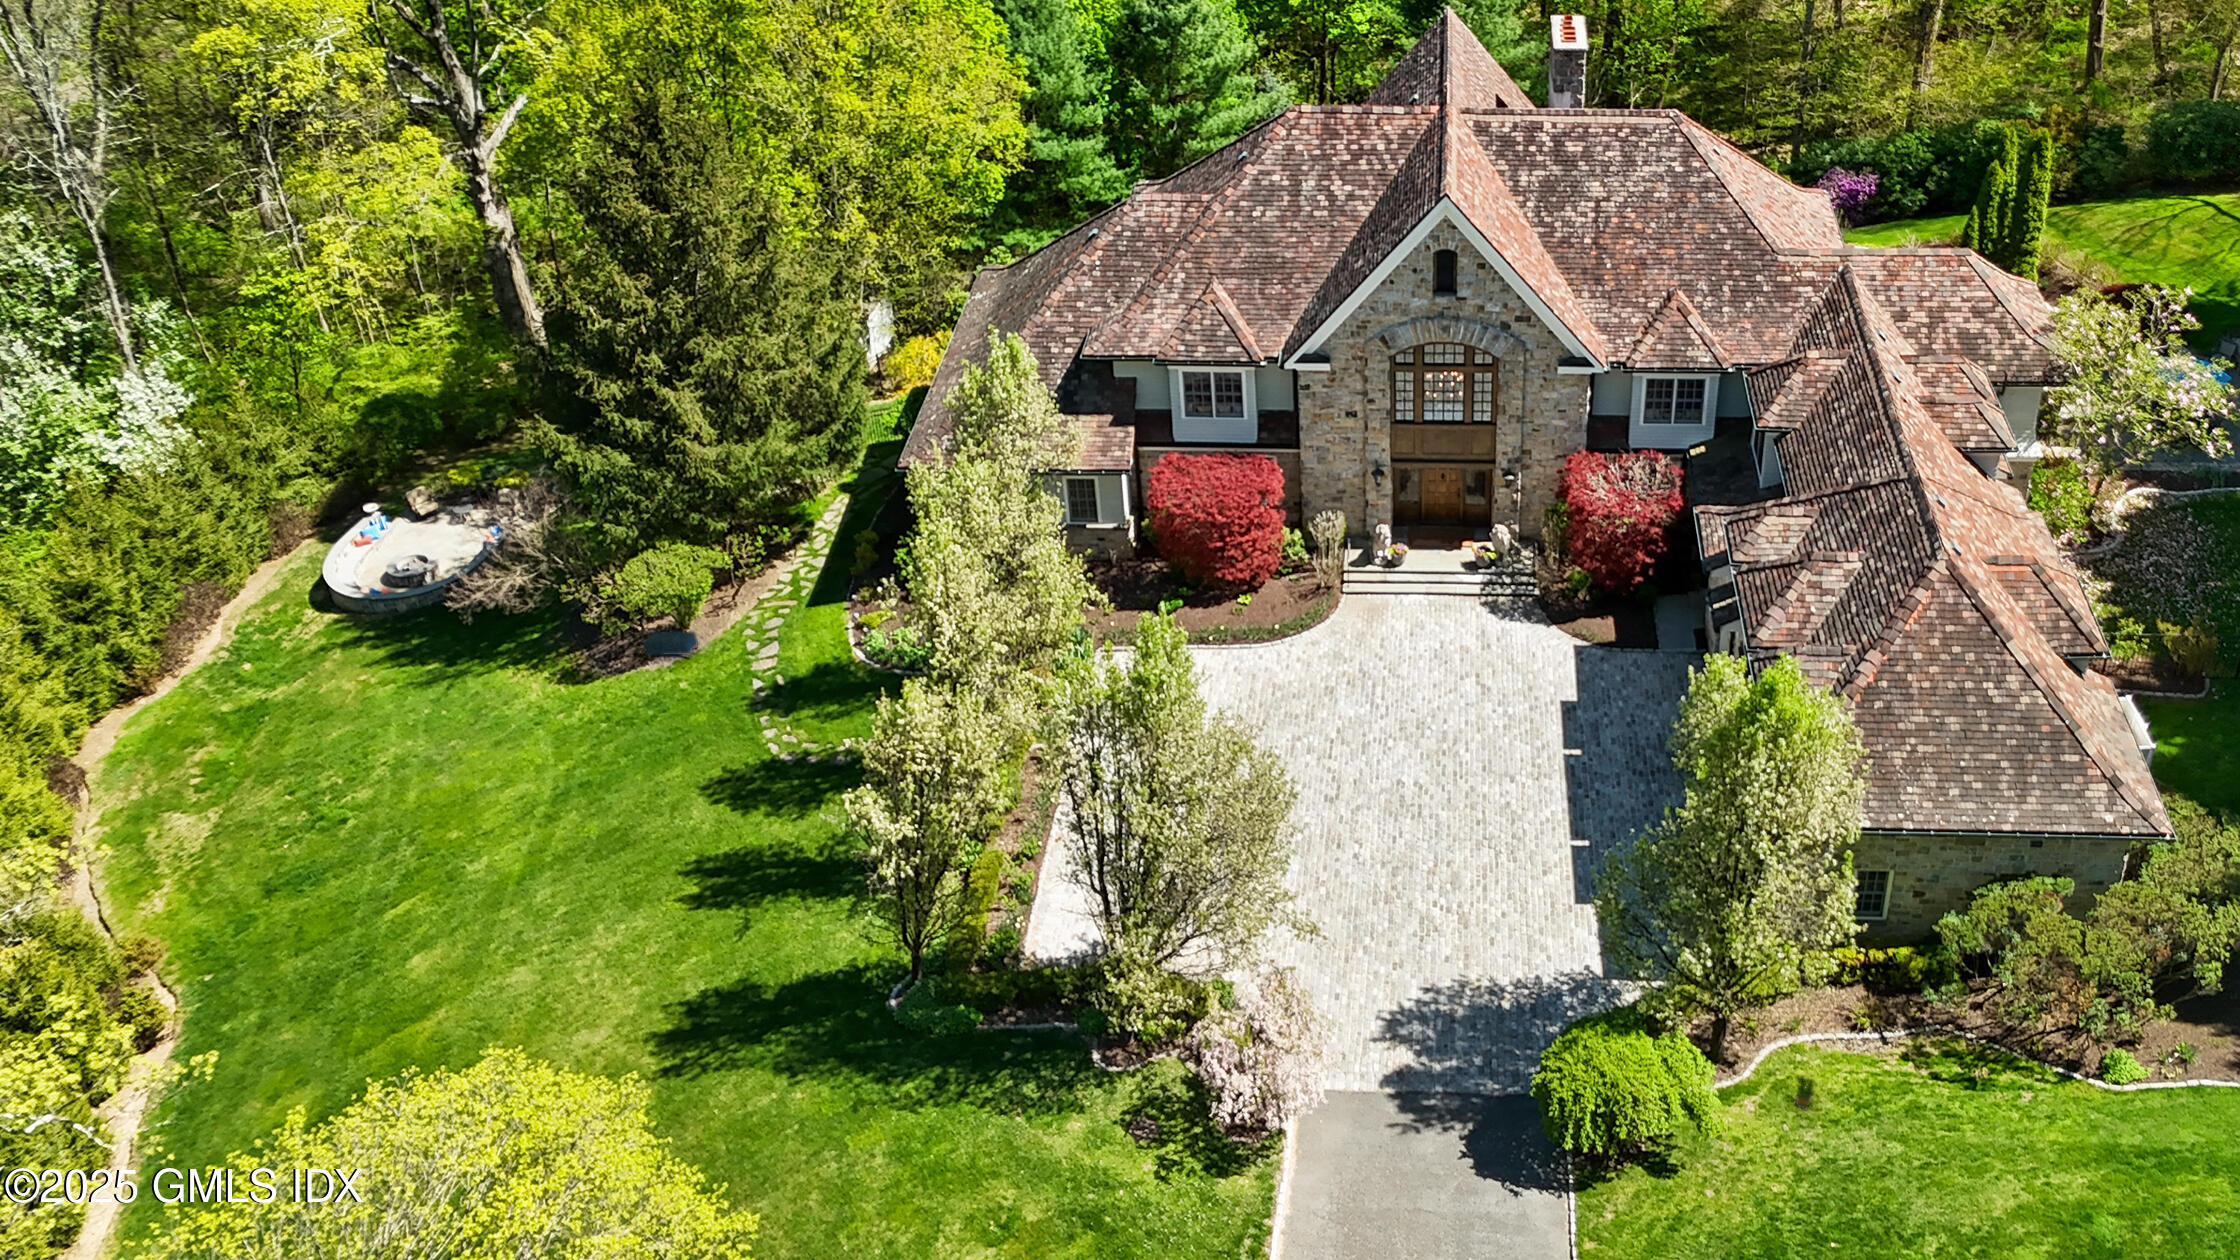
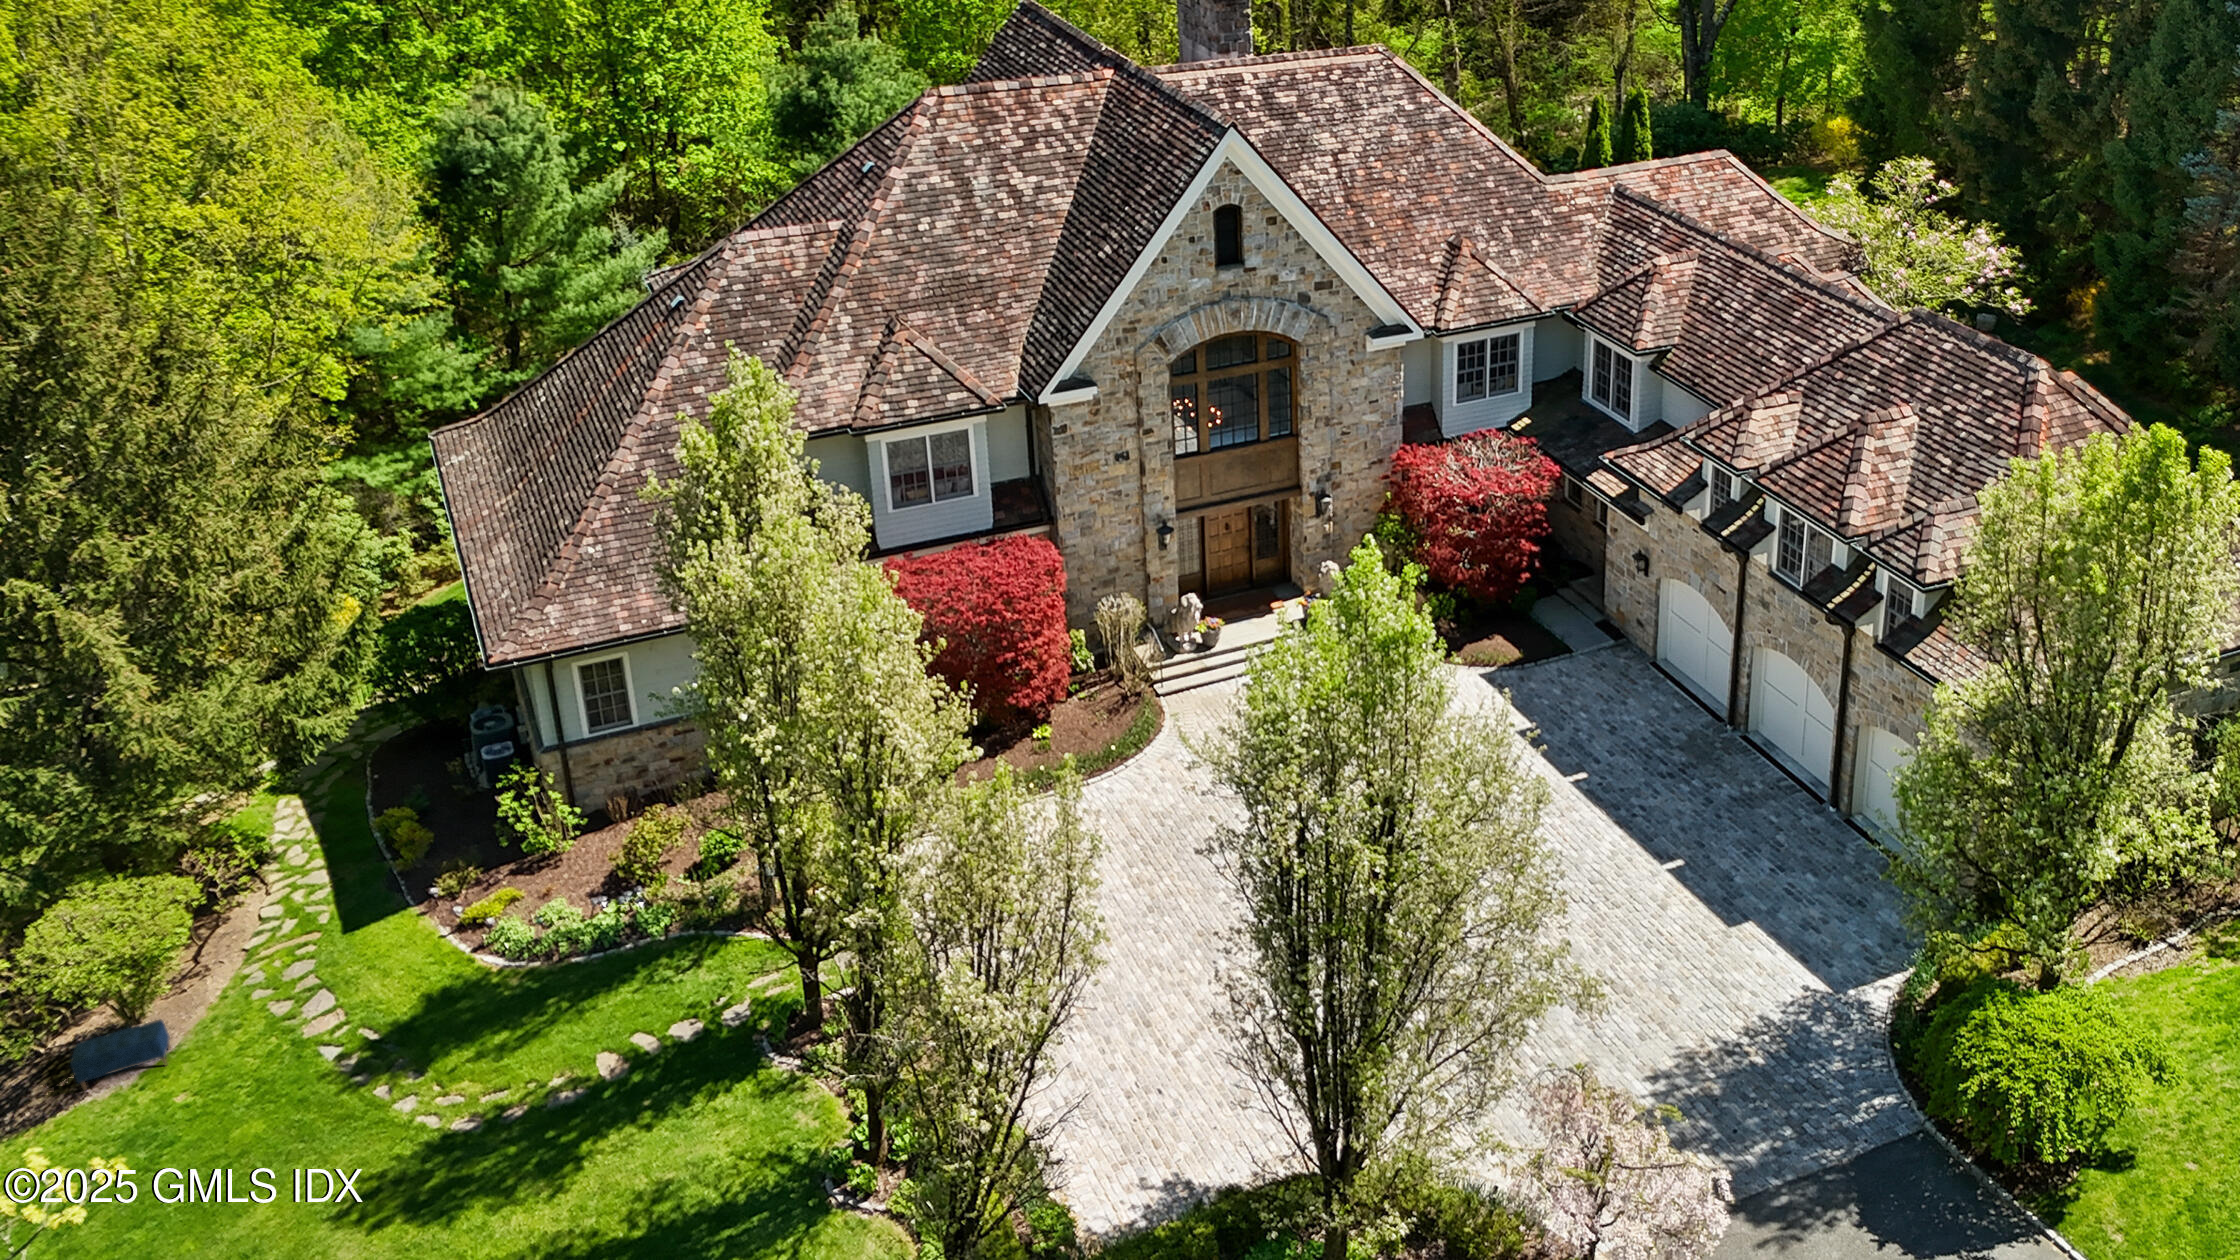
potted tree: present [1796,1076,1817,1110] -> none [2123,976,2154,1017]

